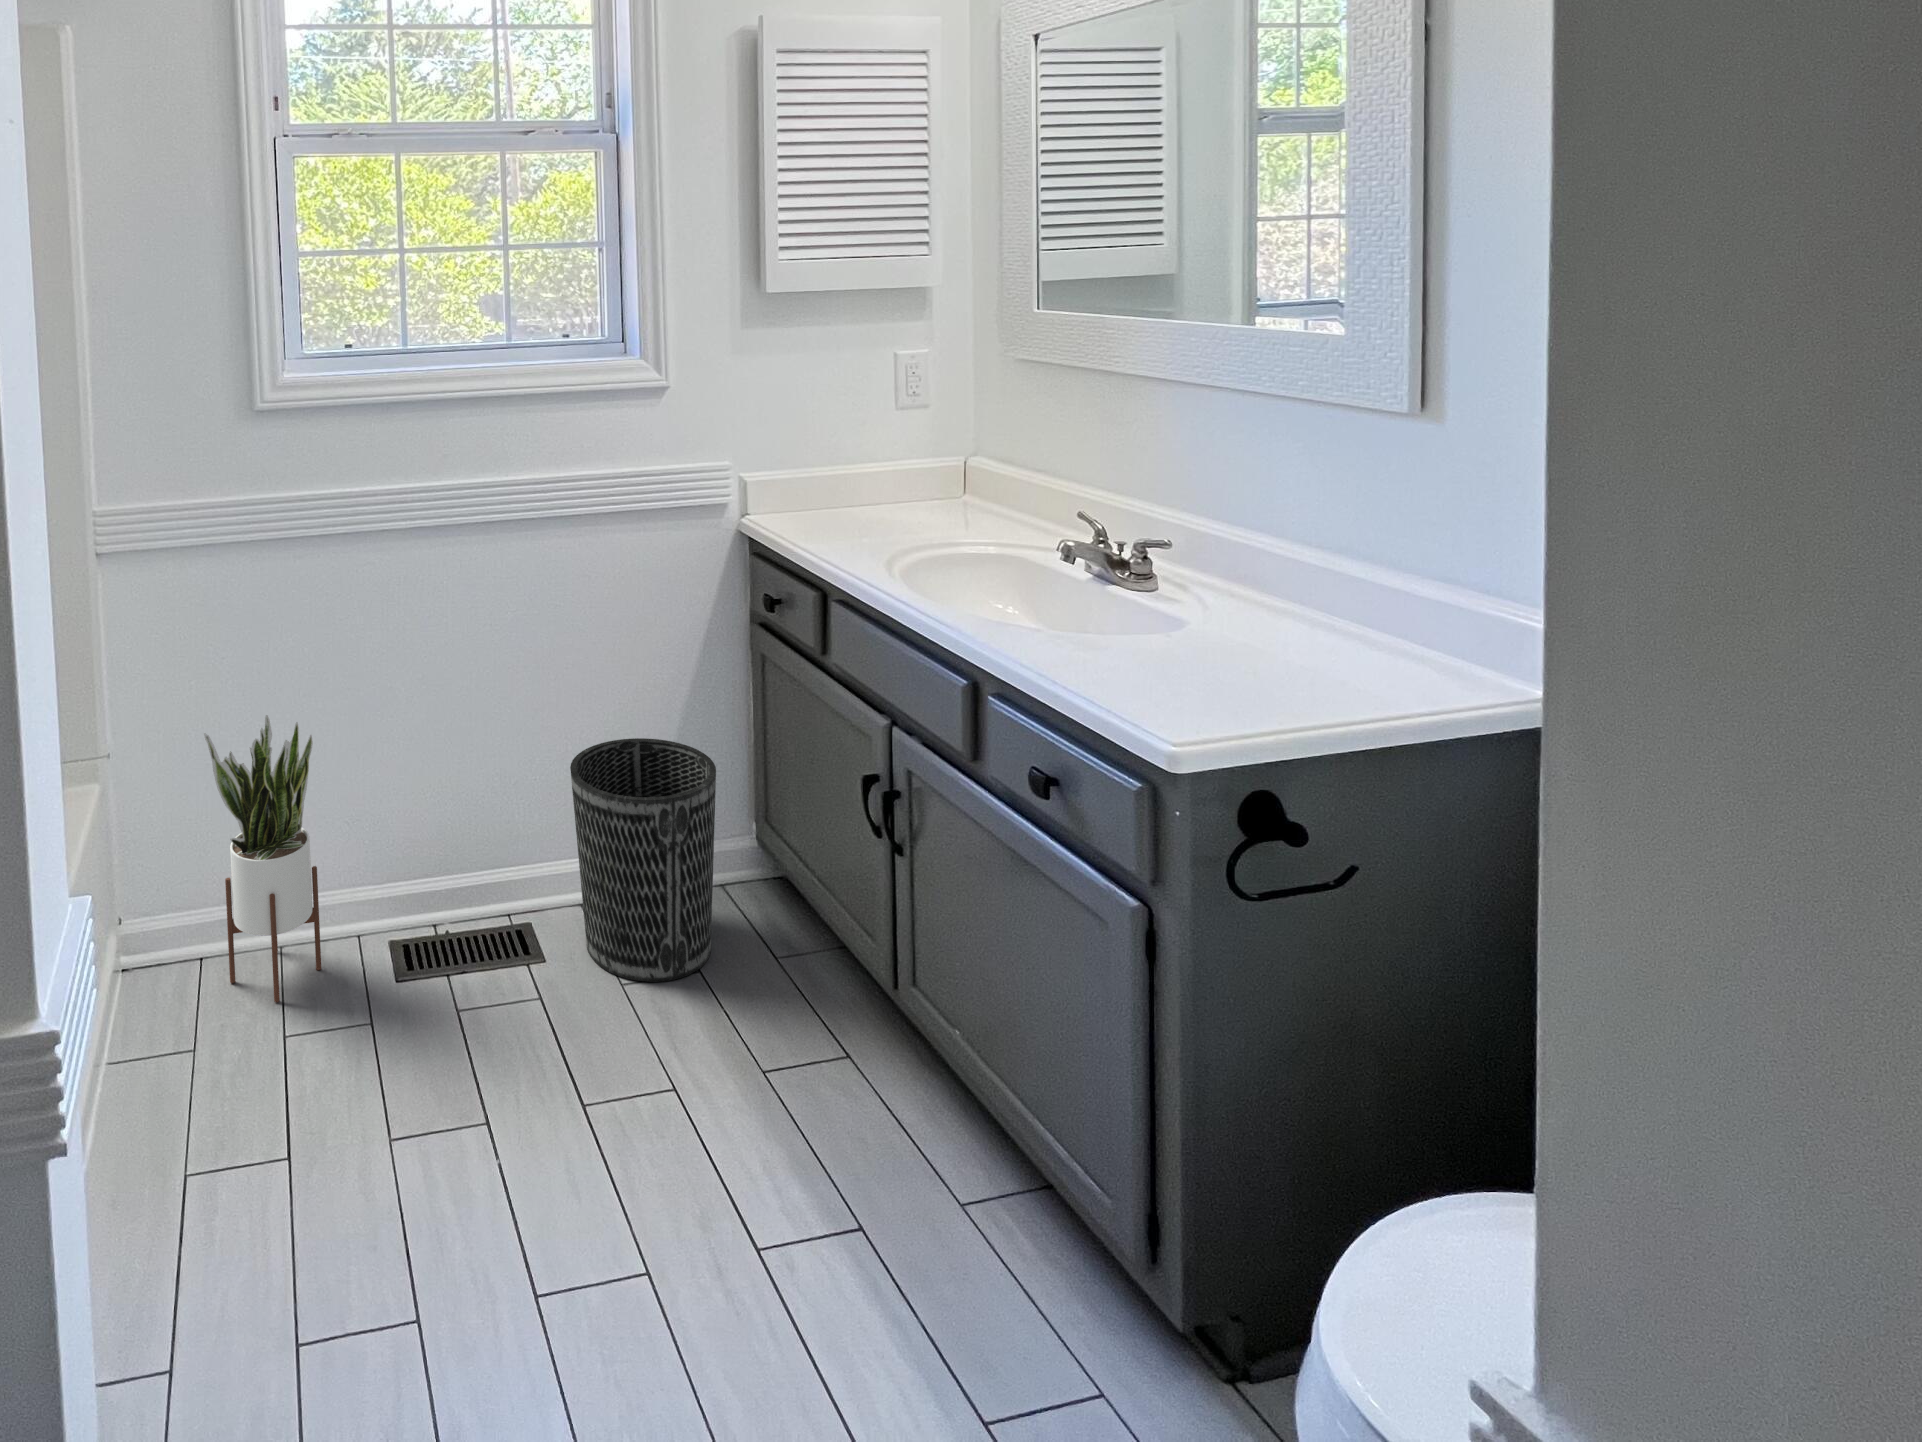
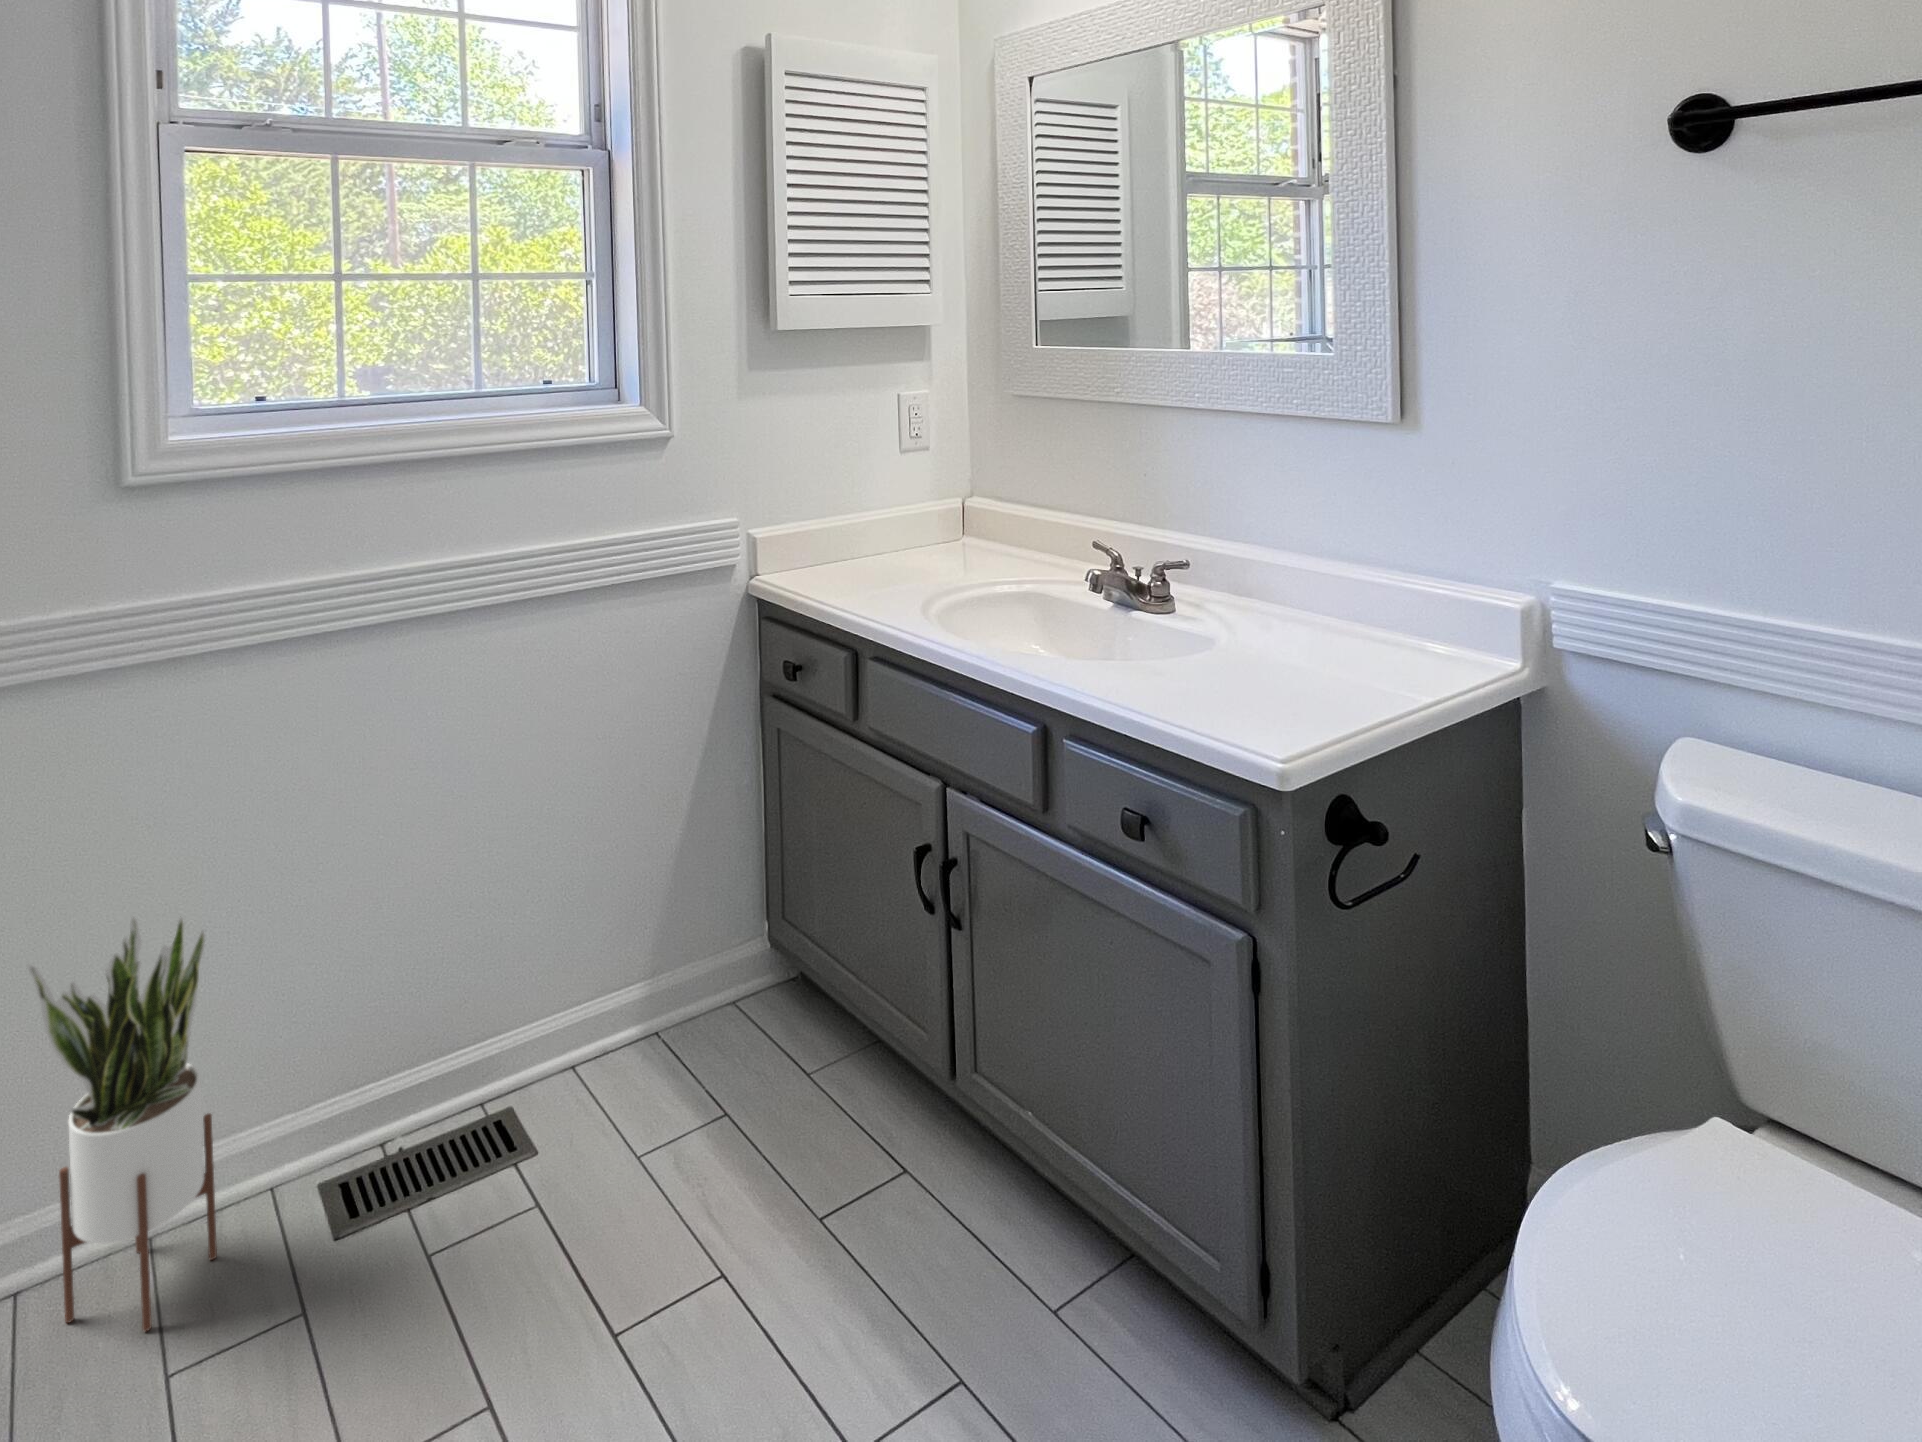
wastebasket: present [570,738,716,982] -> none [567,845,741,1147]

